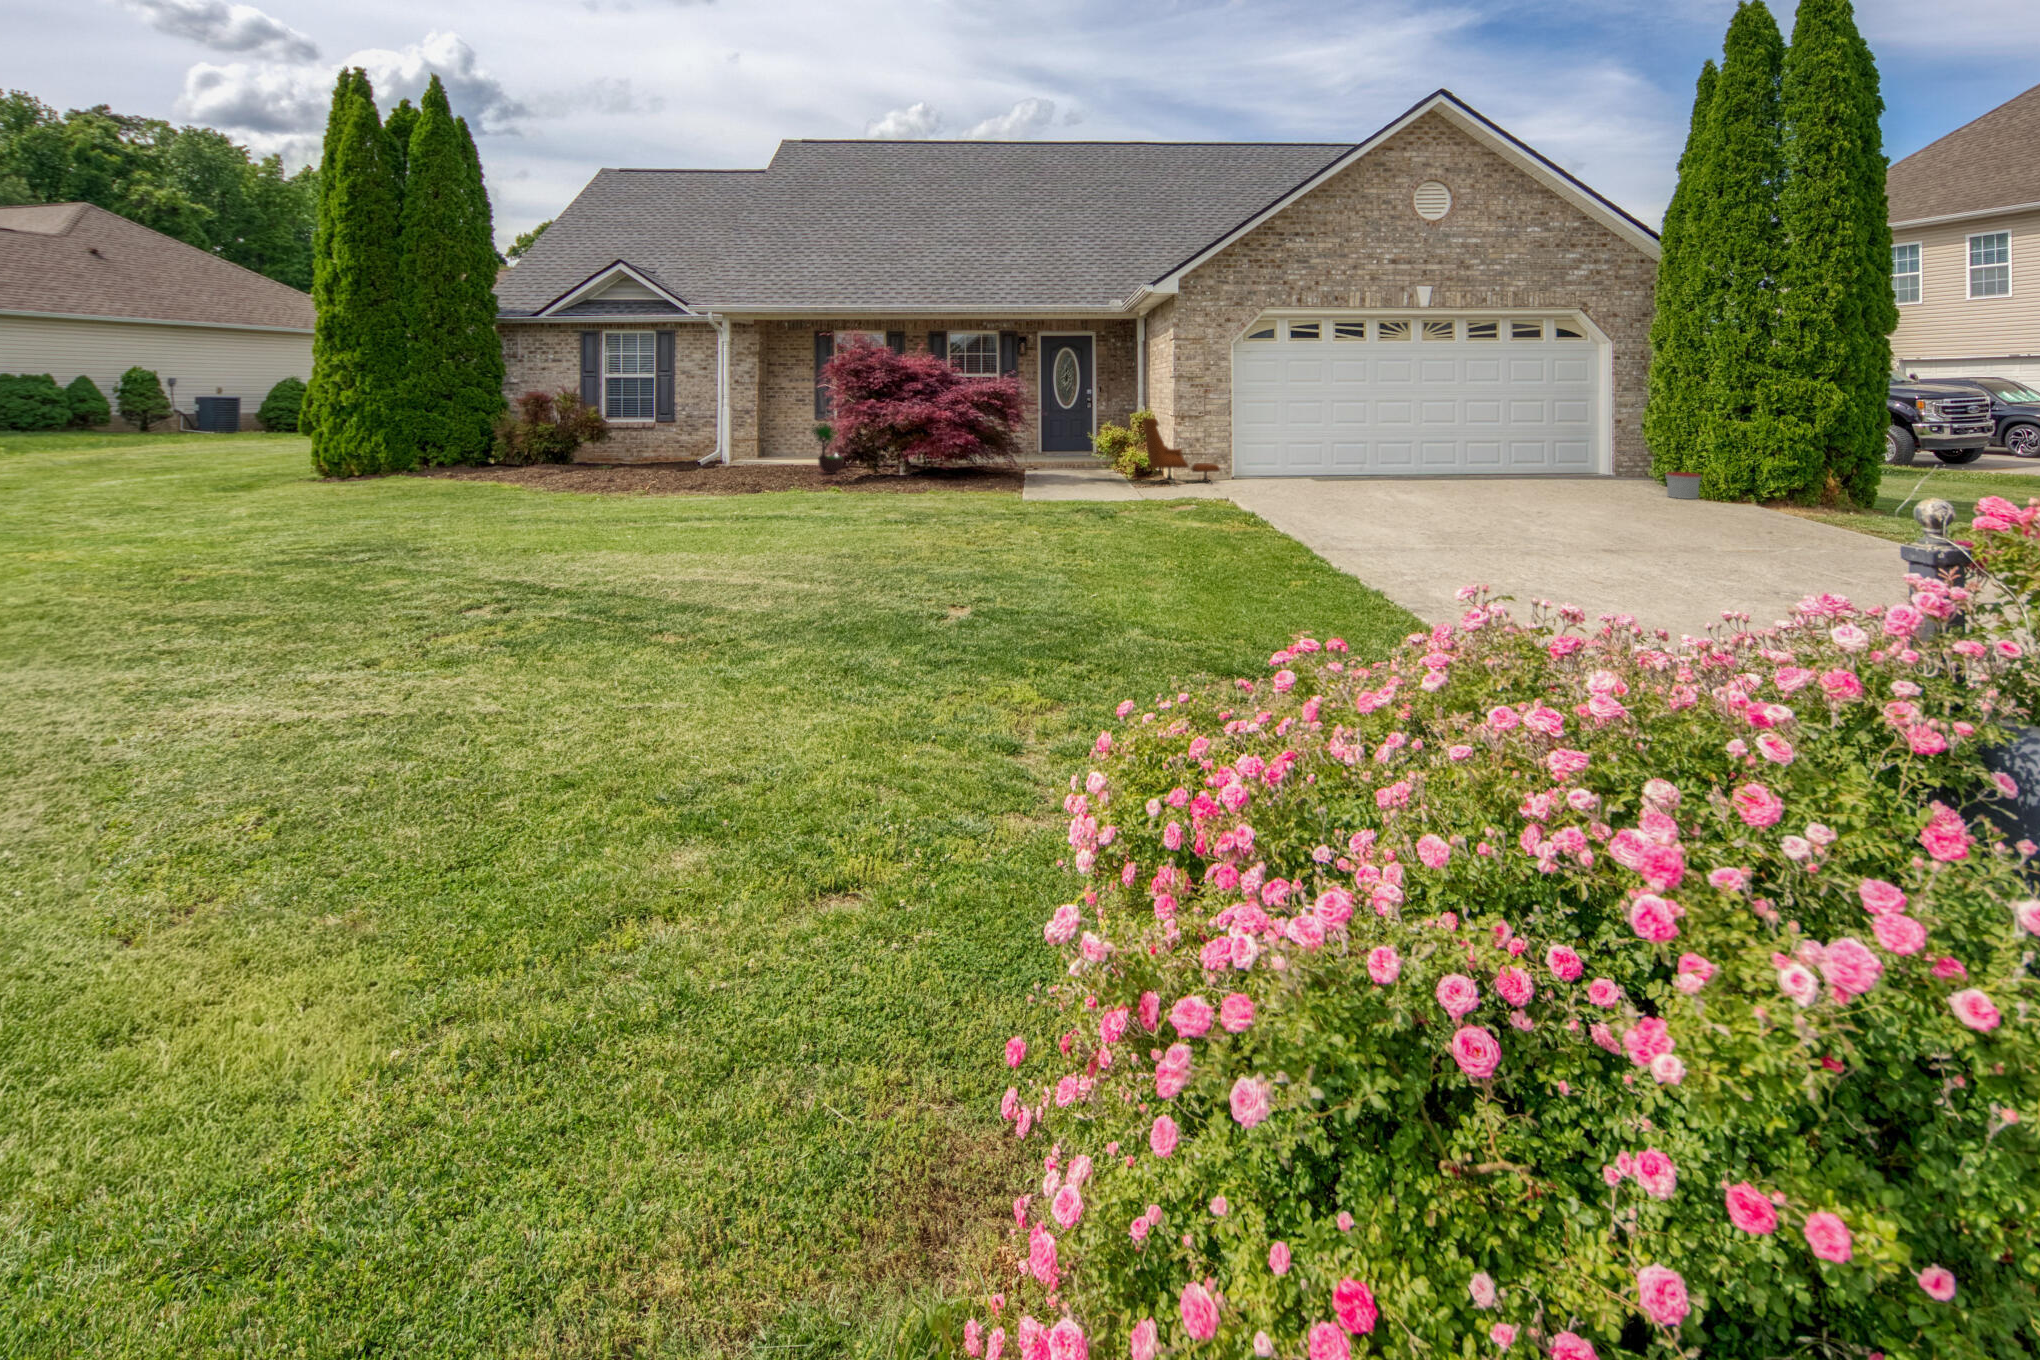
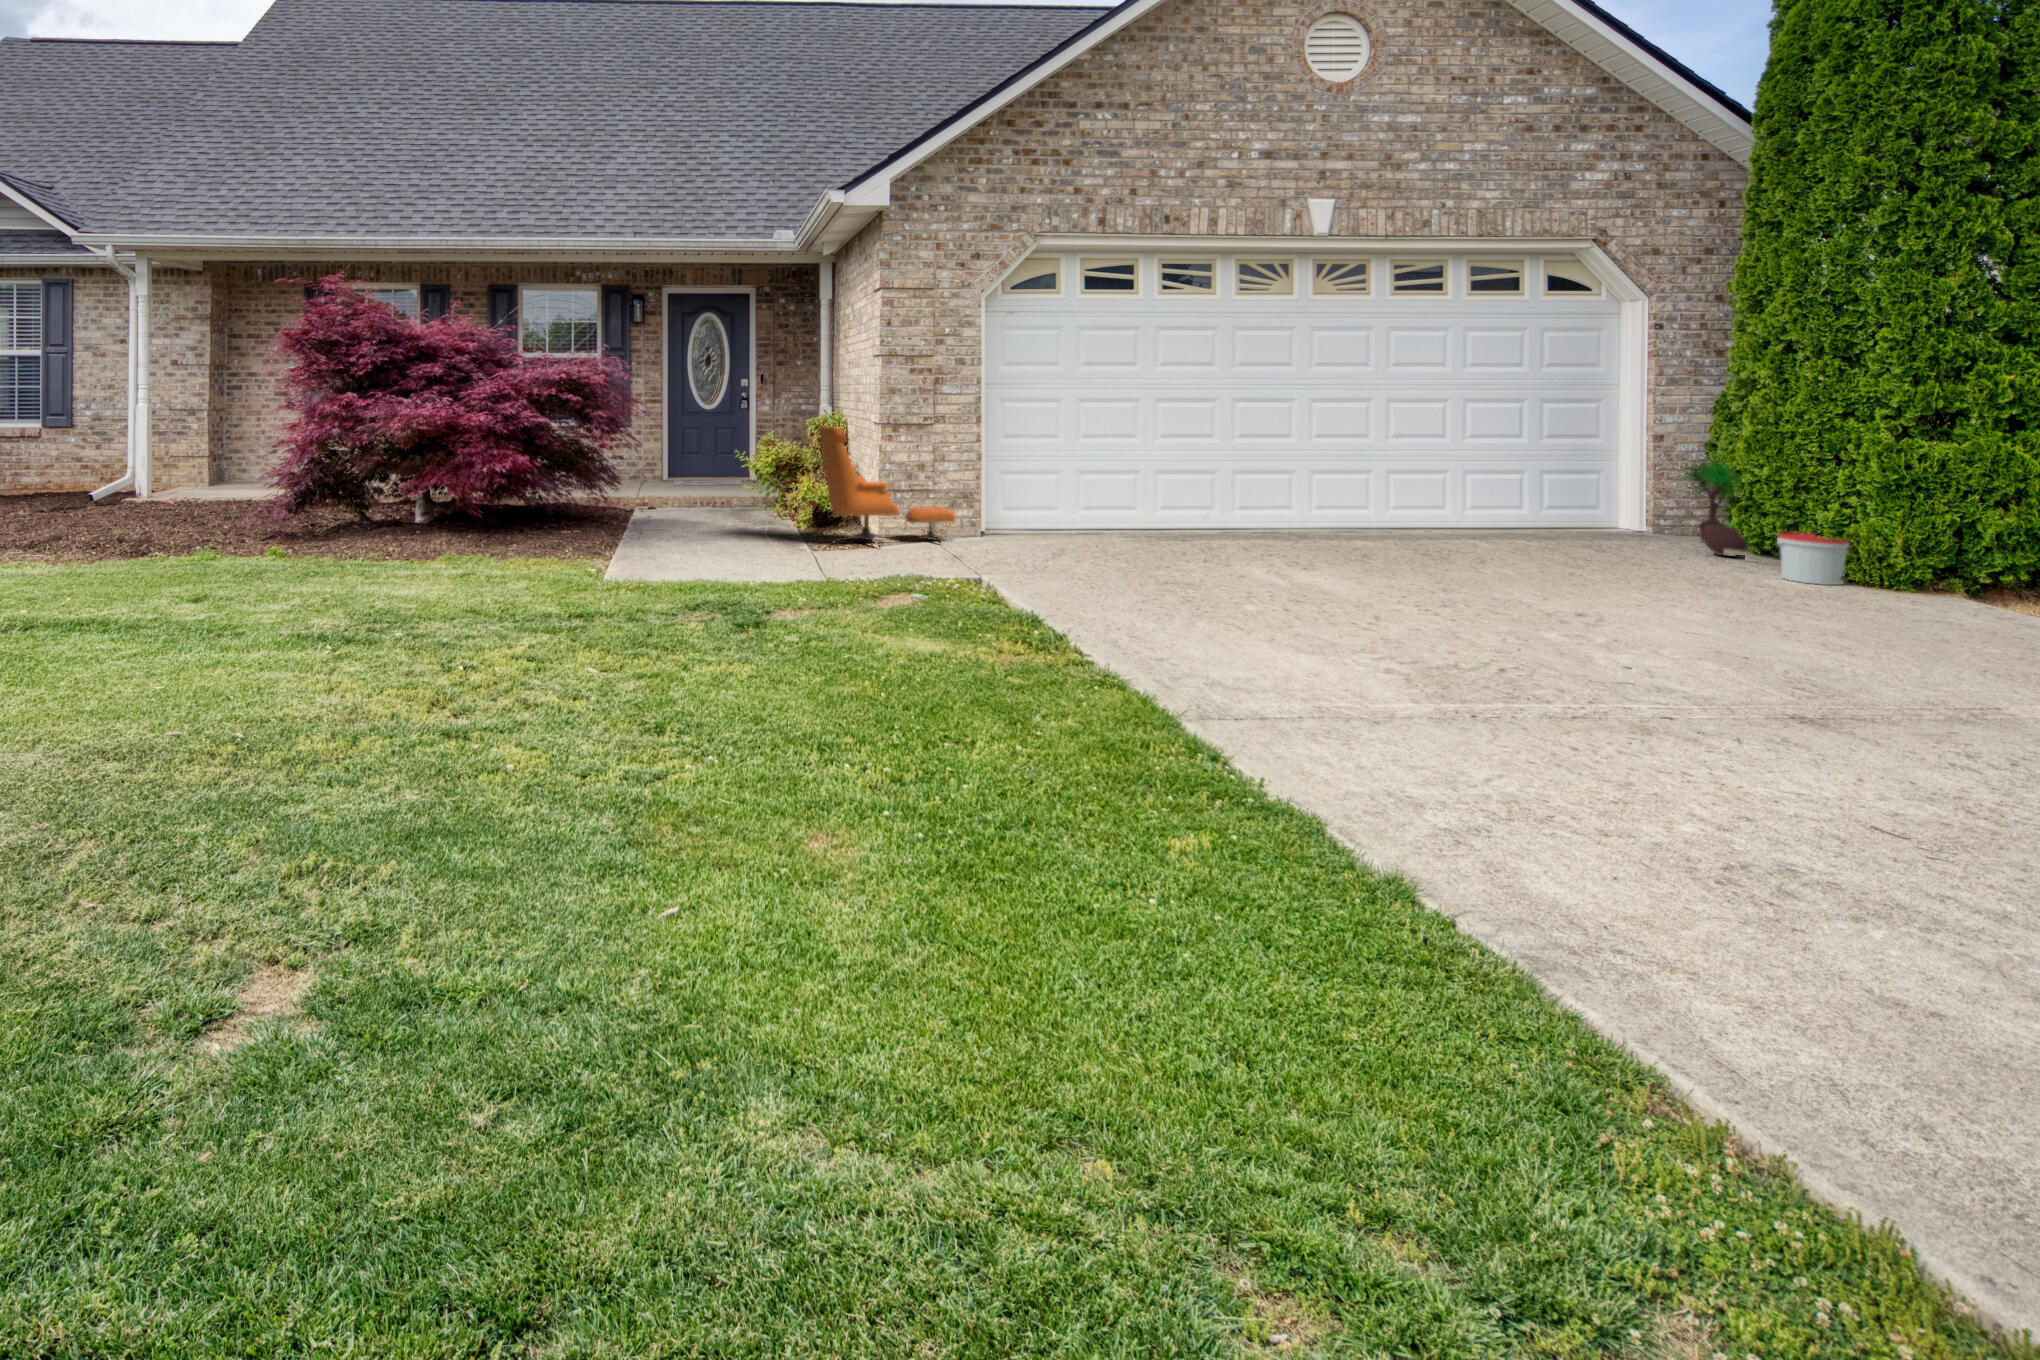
potted tree: present [811,423,844,474] -> present [1676,454,1748,555]

